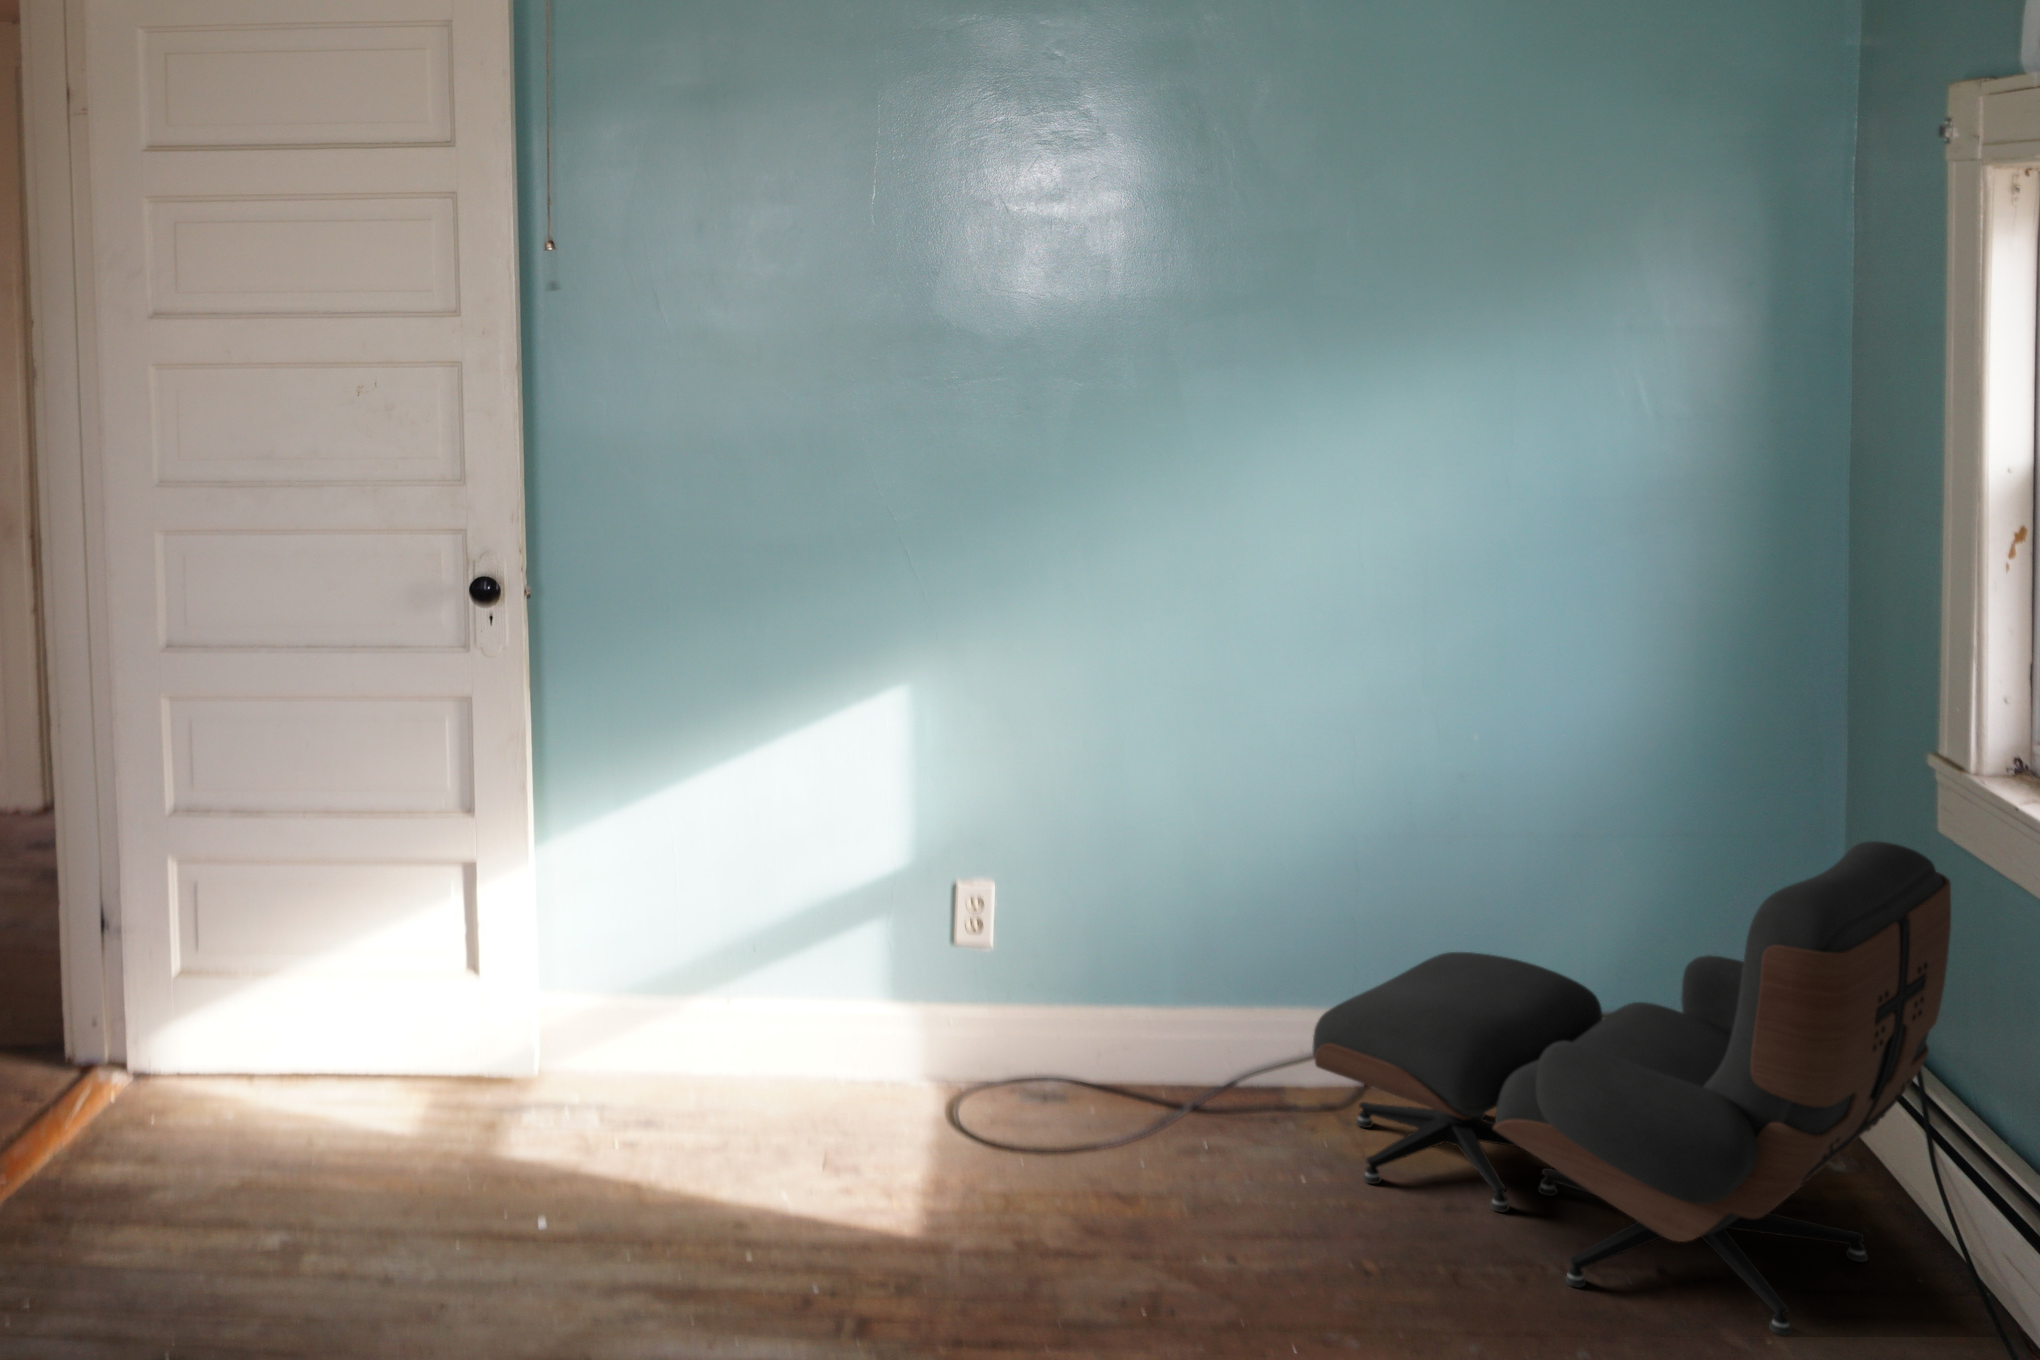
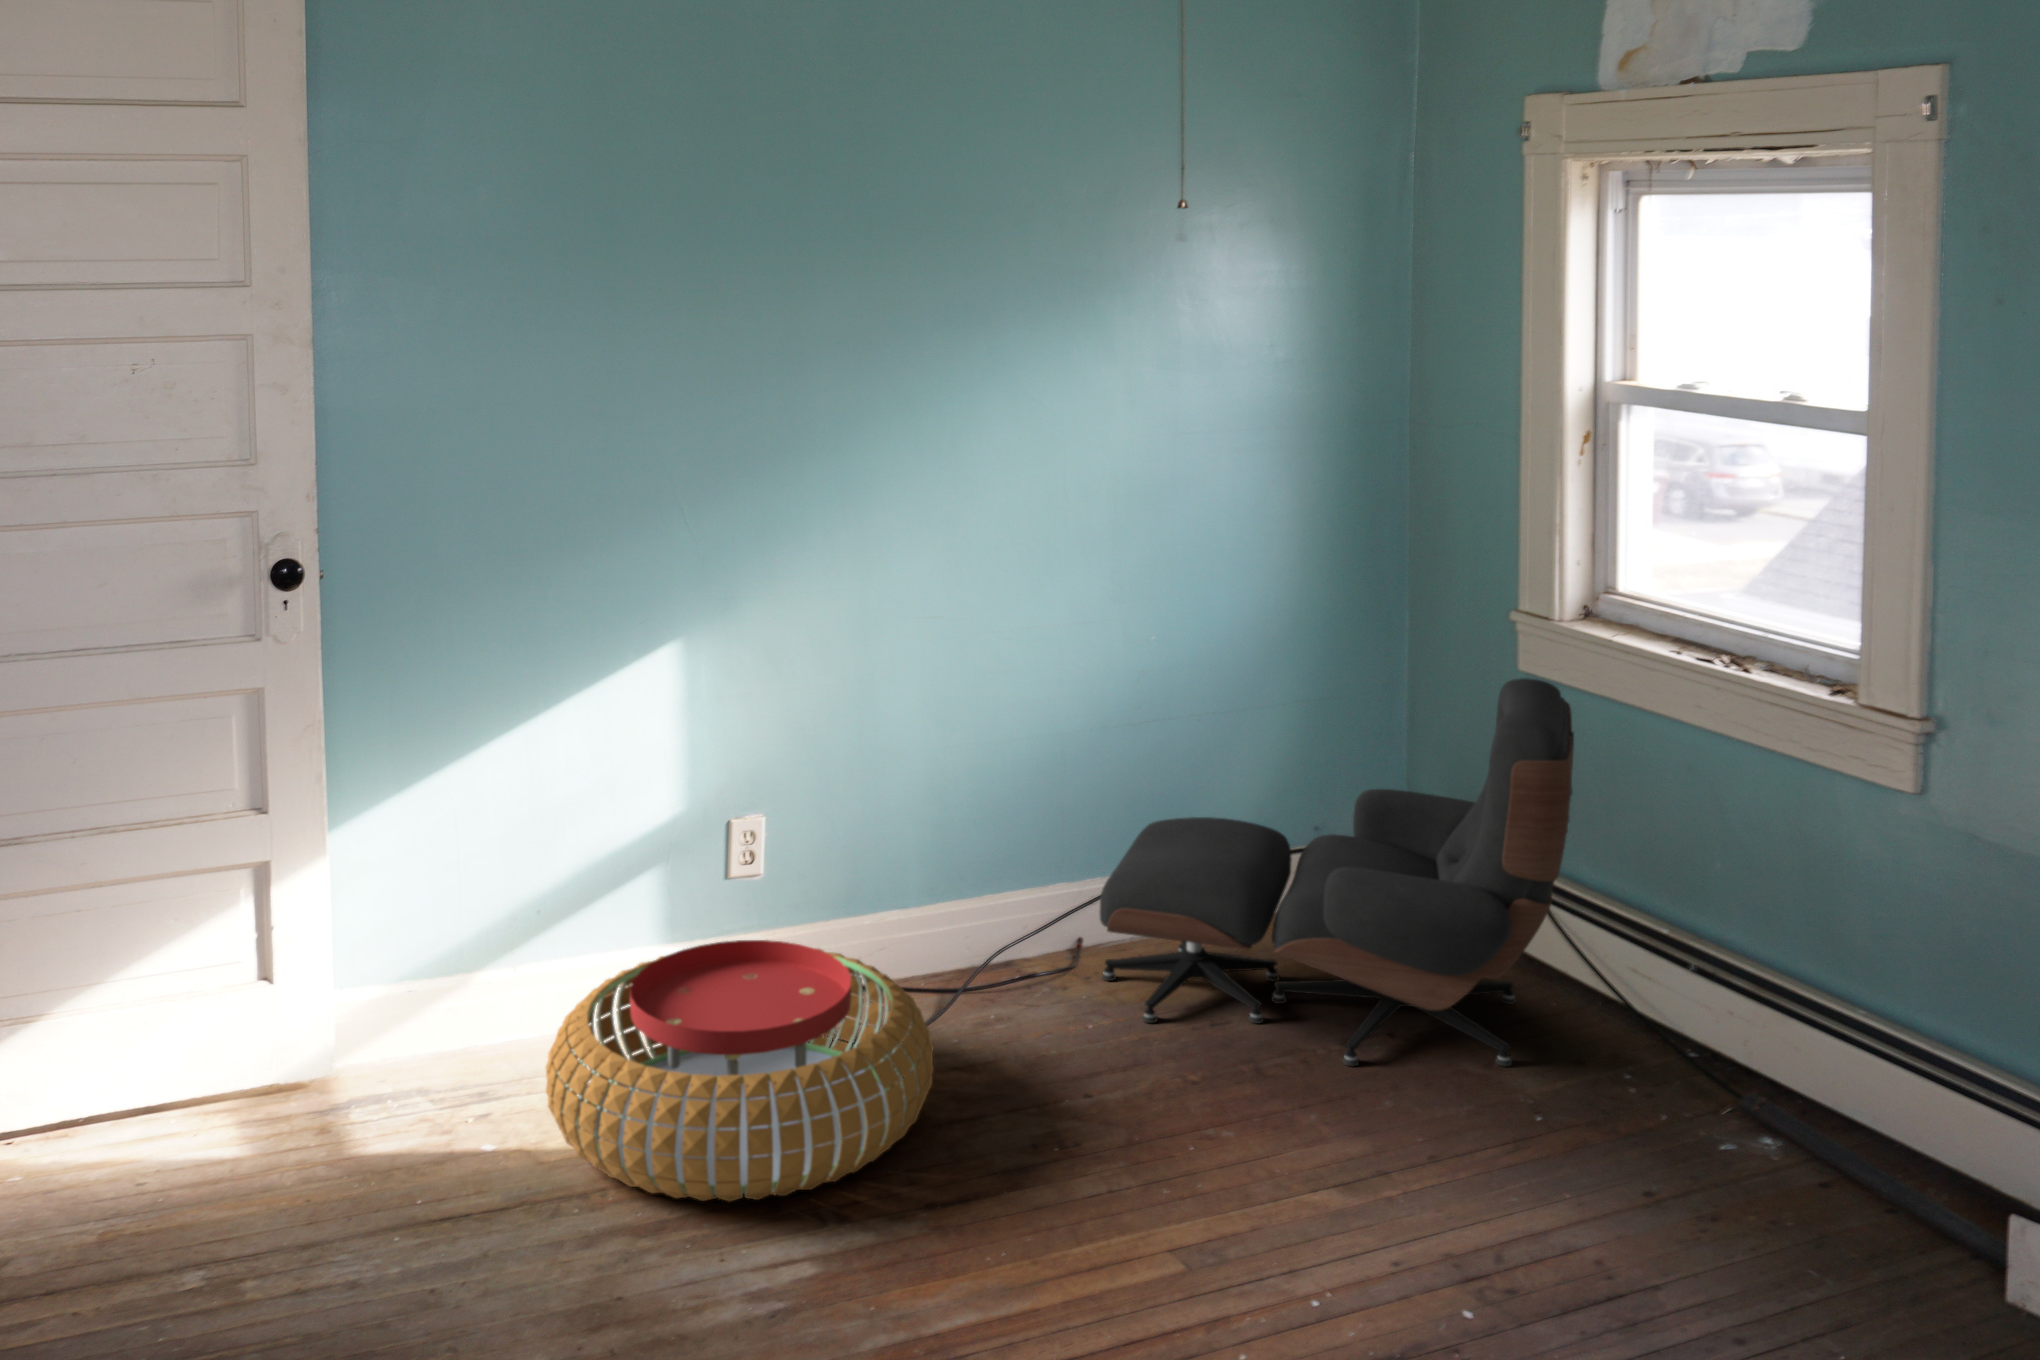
pouf: none [664,1000,1064,1270] -> present [546,940,934,1202]

